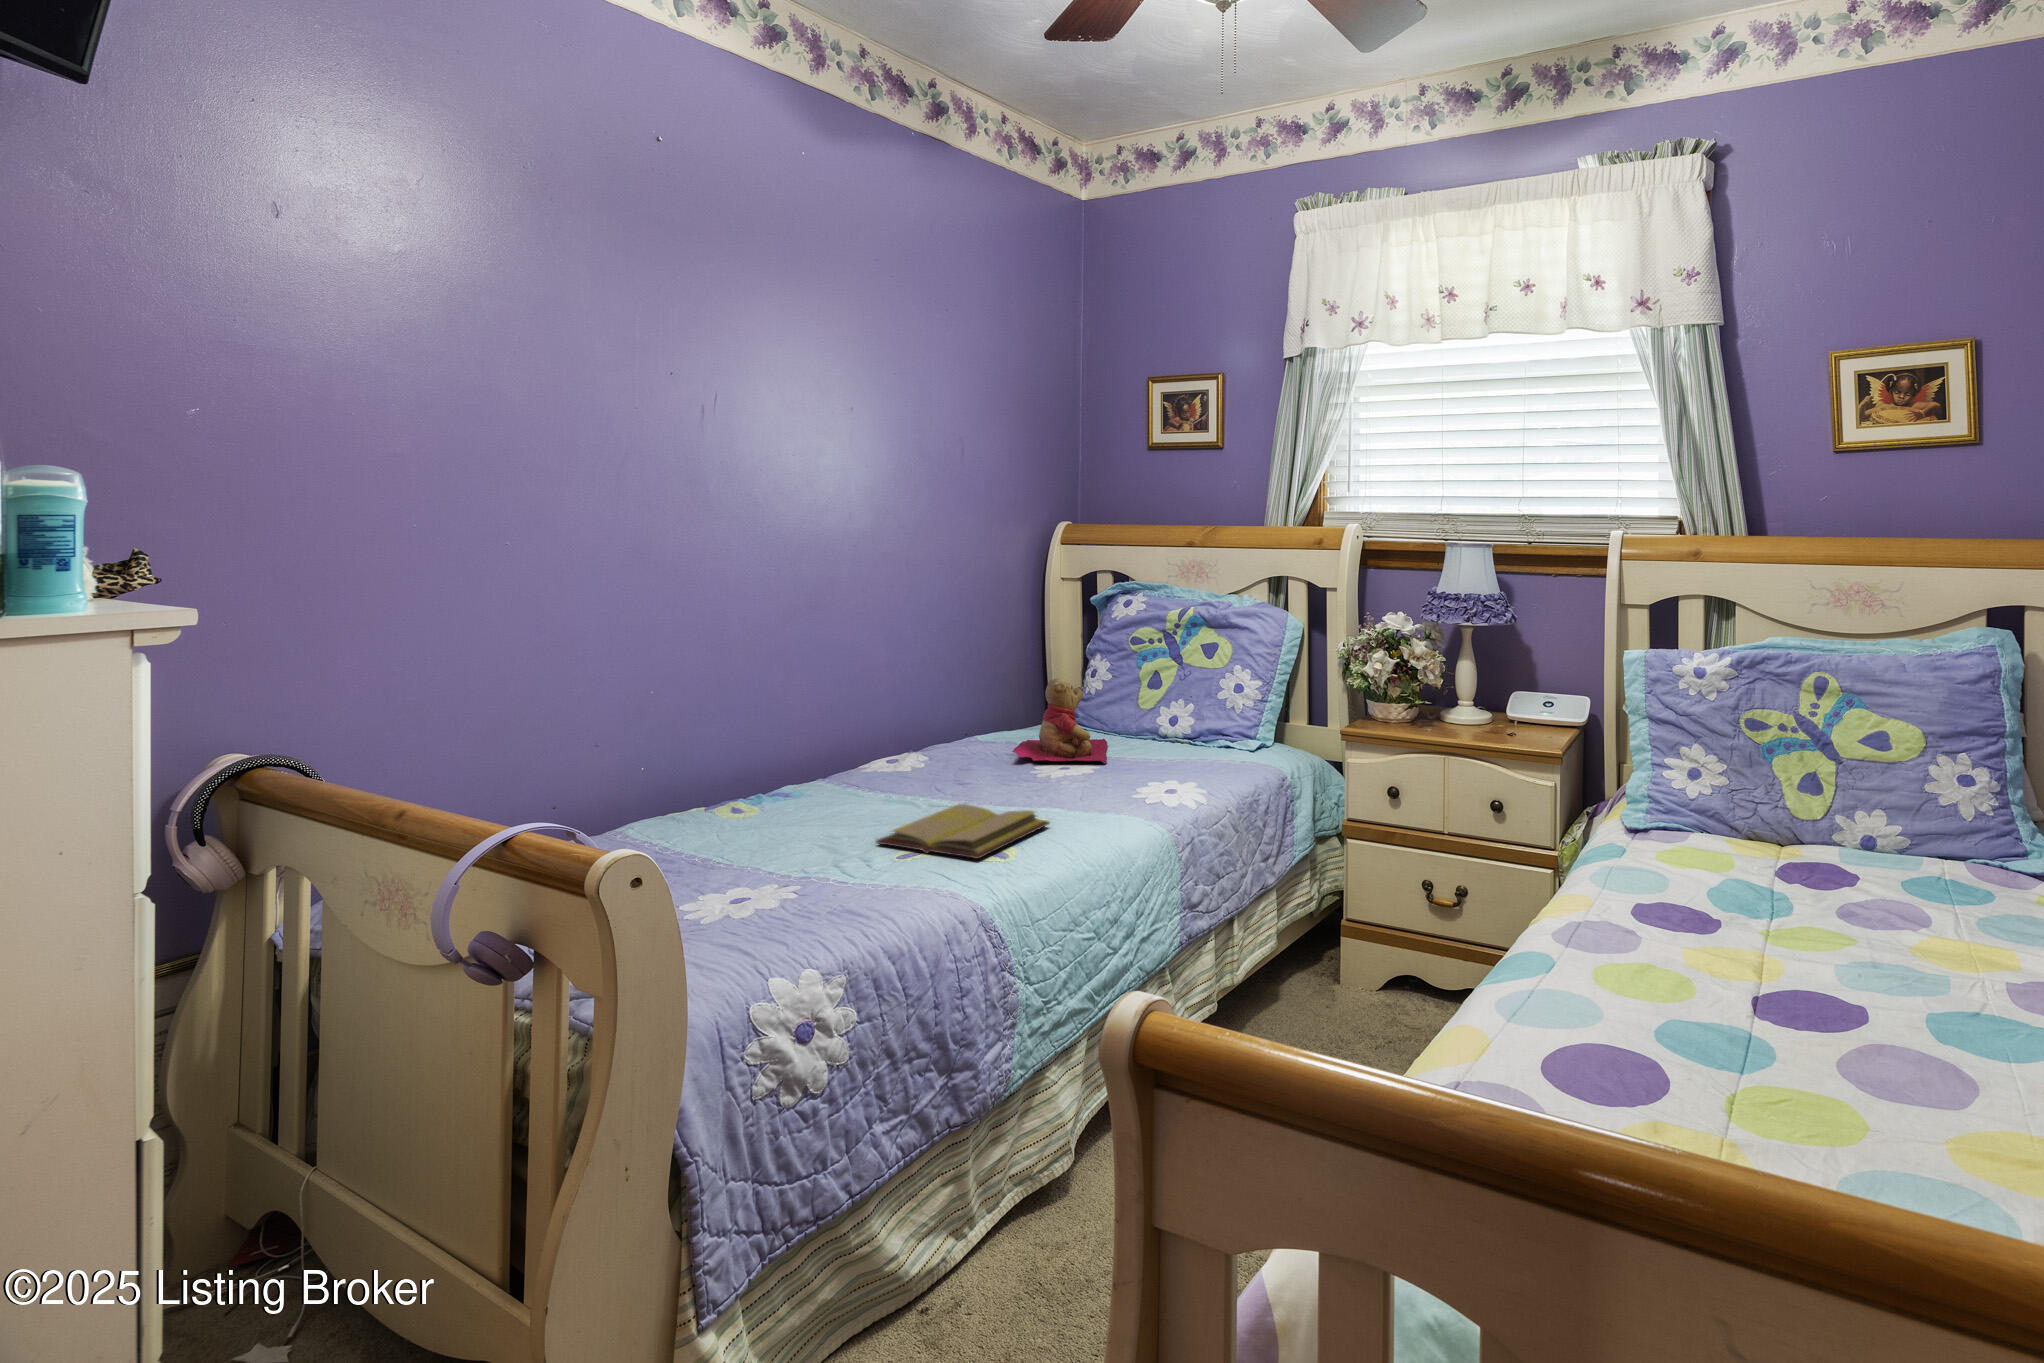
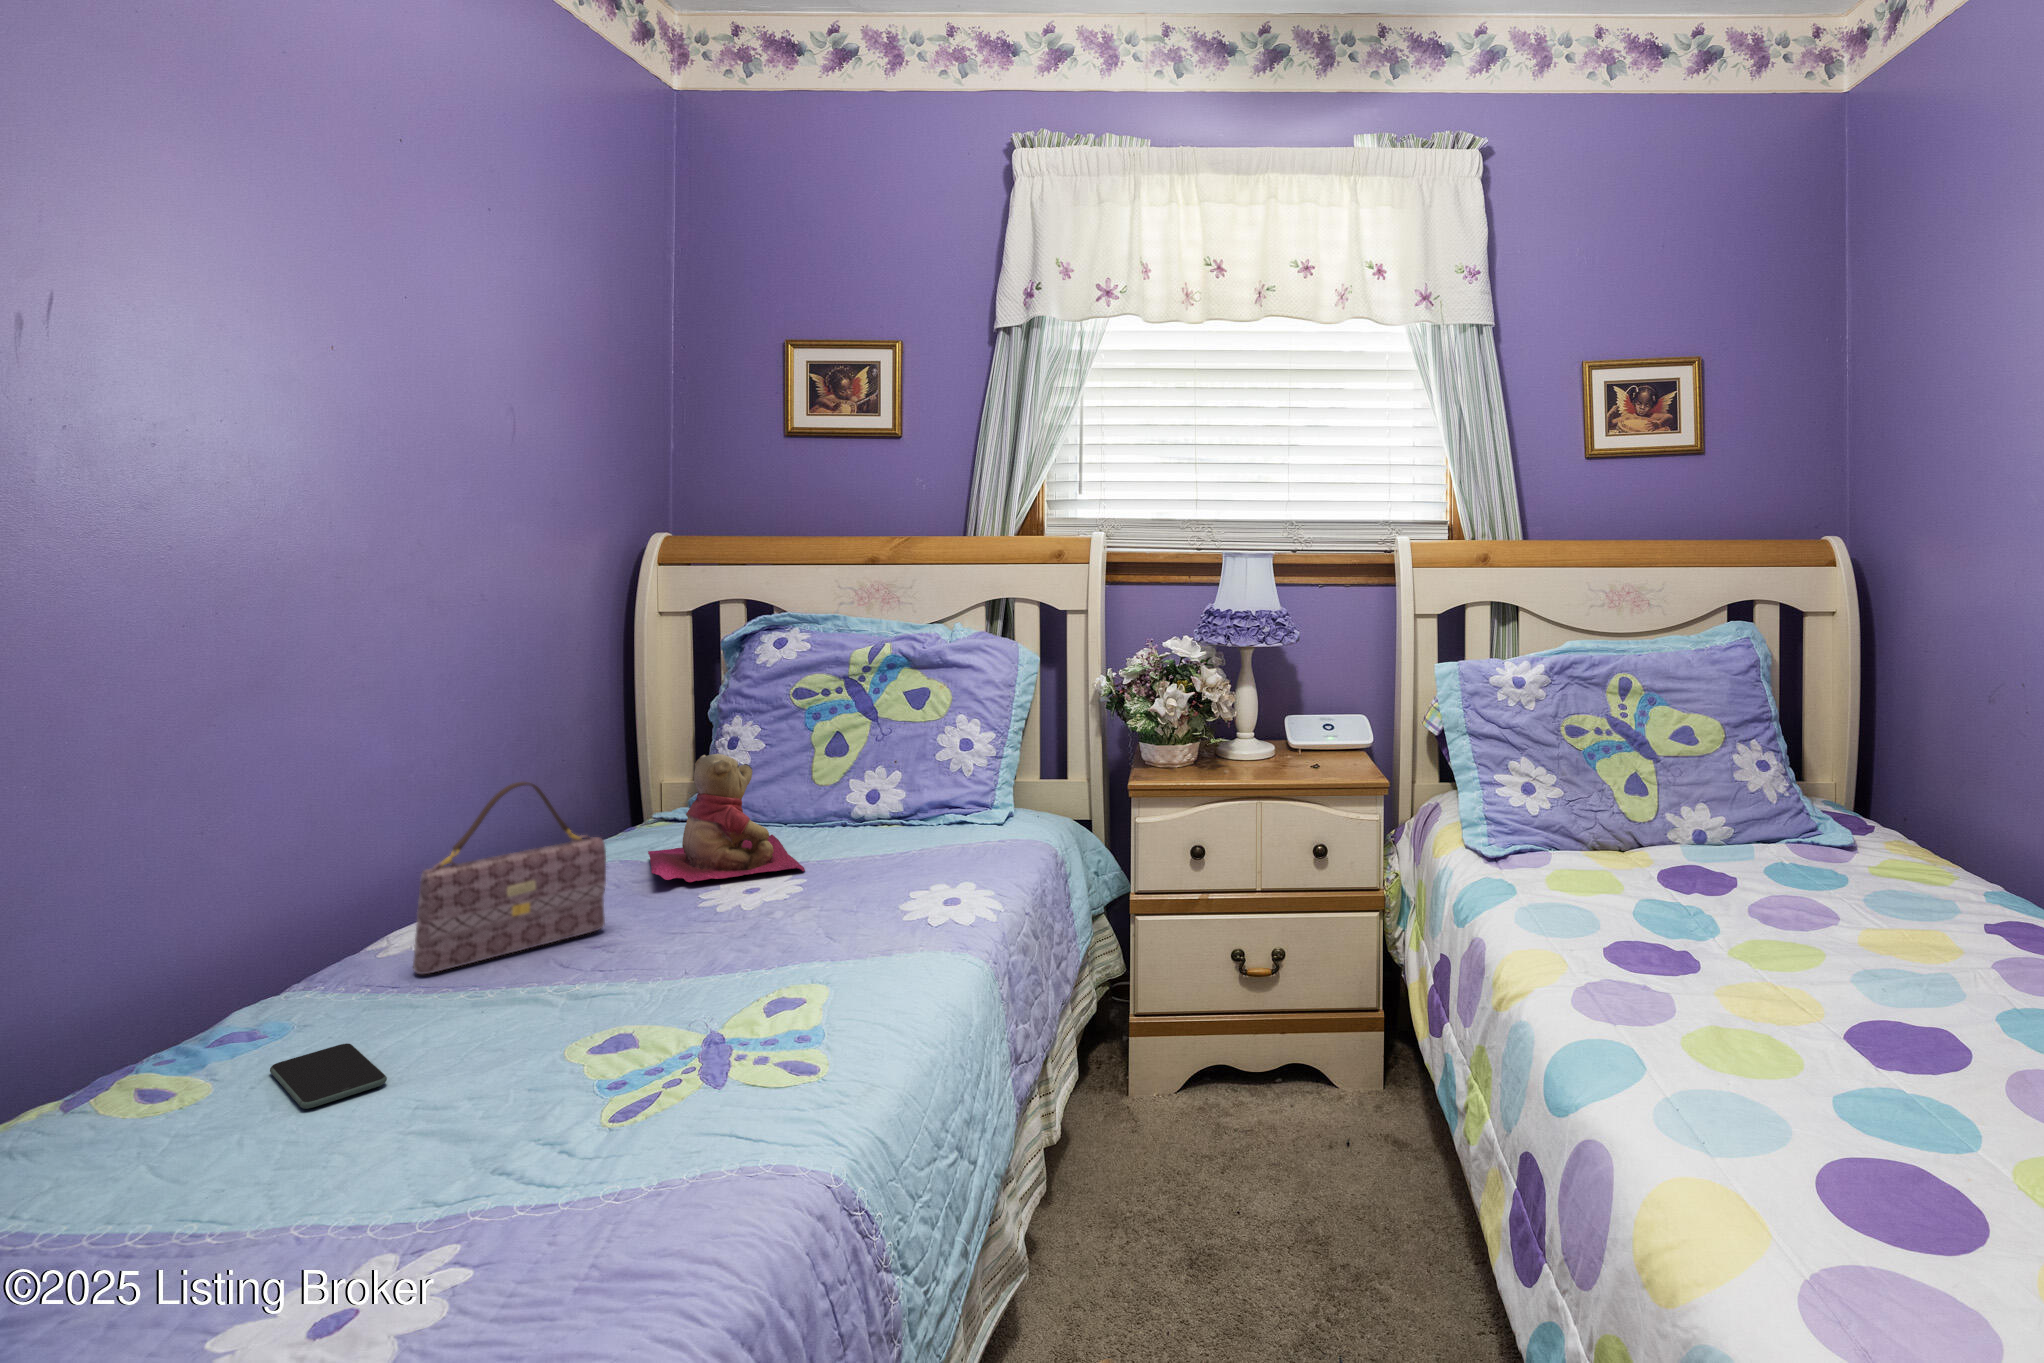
handbag: none [870,683,972,789] -> present [413,782,606,974]
diary: present [876,804,1050,859] -> none [519,965,817,1080]
smartphone: none [785,814,825,838] -> present [270,1043,387,1109]

